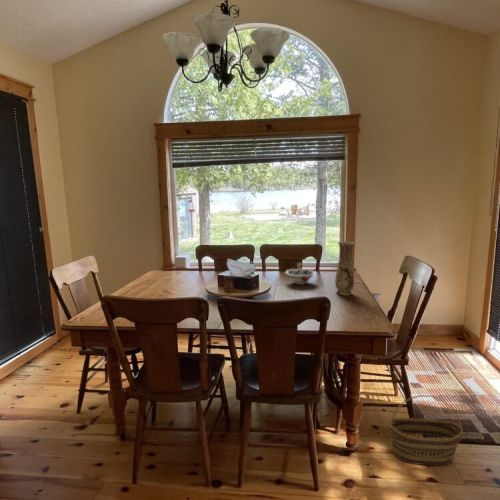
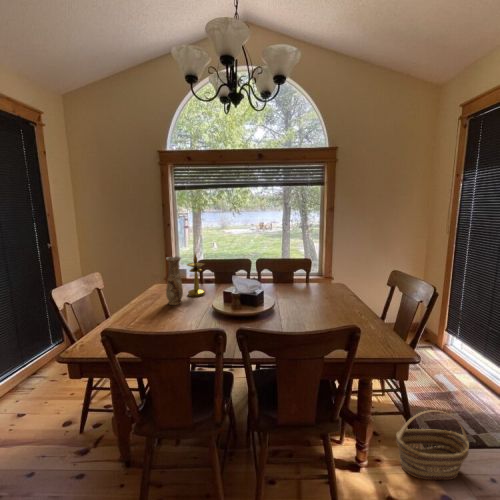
candlestick: none [182,236,202,282] -> present [187,254,205,297]
vase: present [335,241,355,295] -> present [166,256,183,305]
bowl: present [286,269,315,285] -> none [285,278,317,298]

